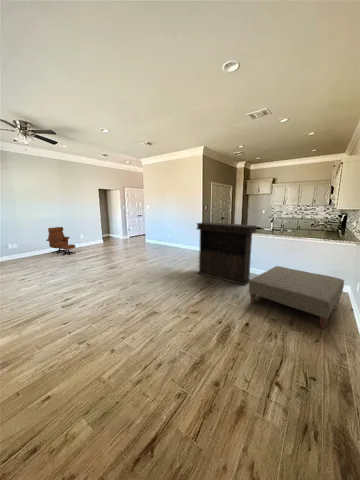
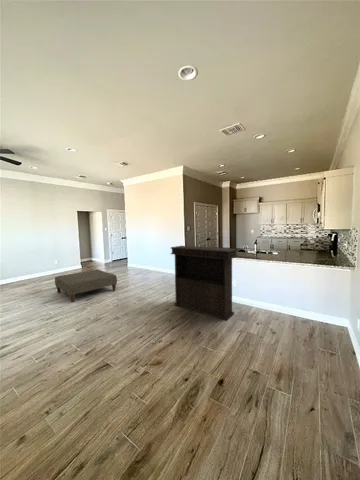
lounge chair: present [46,227,75,255] -> none [11,253,45,285]
ottoman: present [249,266,344,328] -> present [55,270,117,302]

